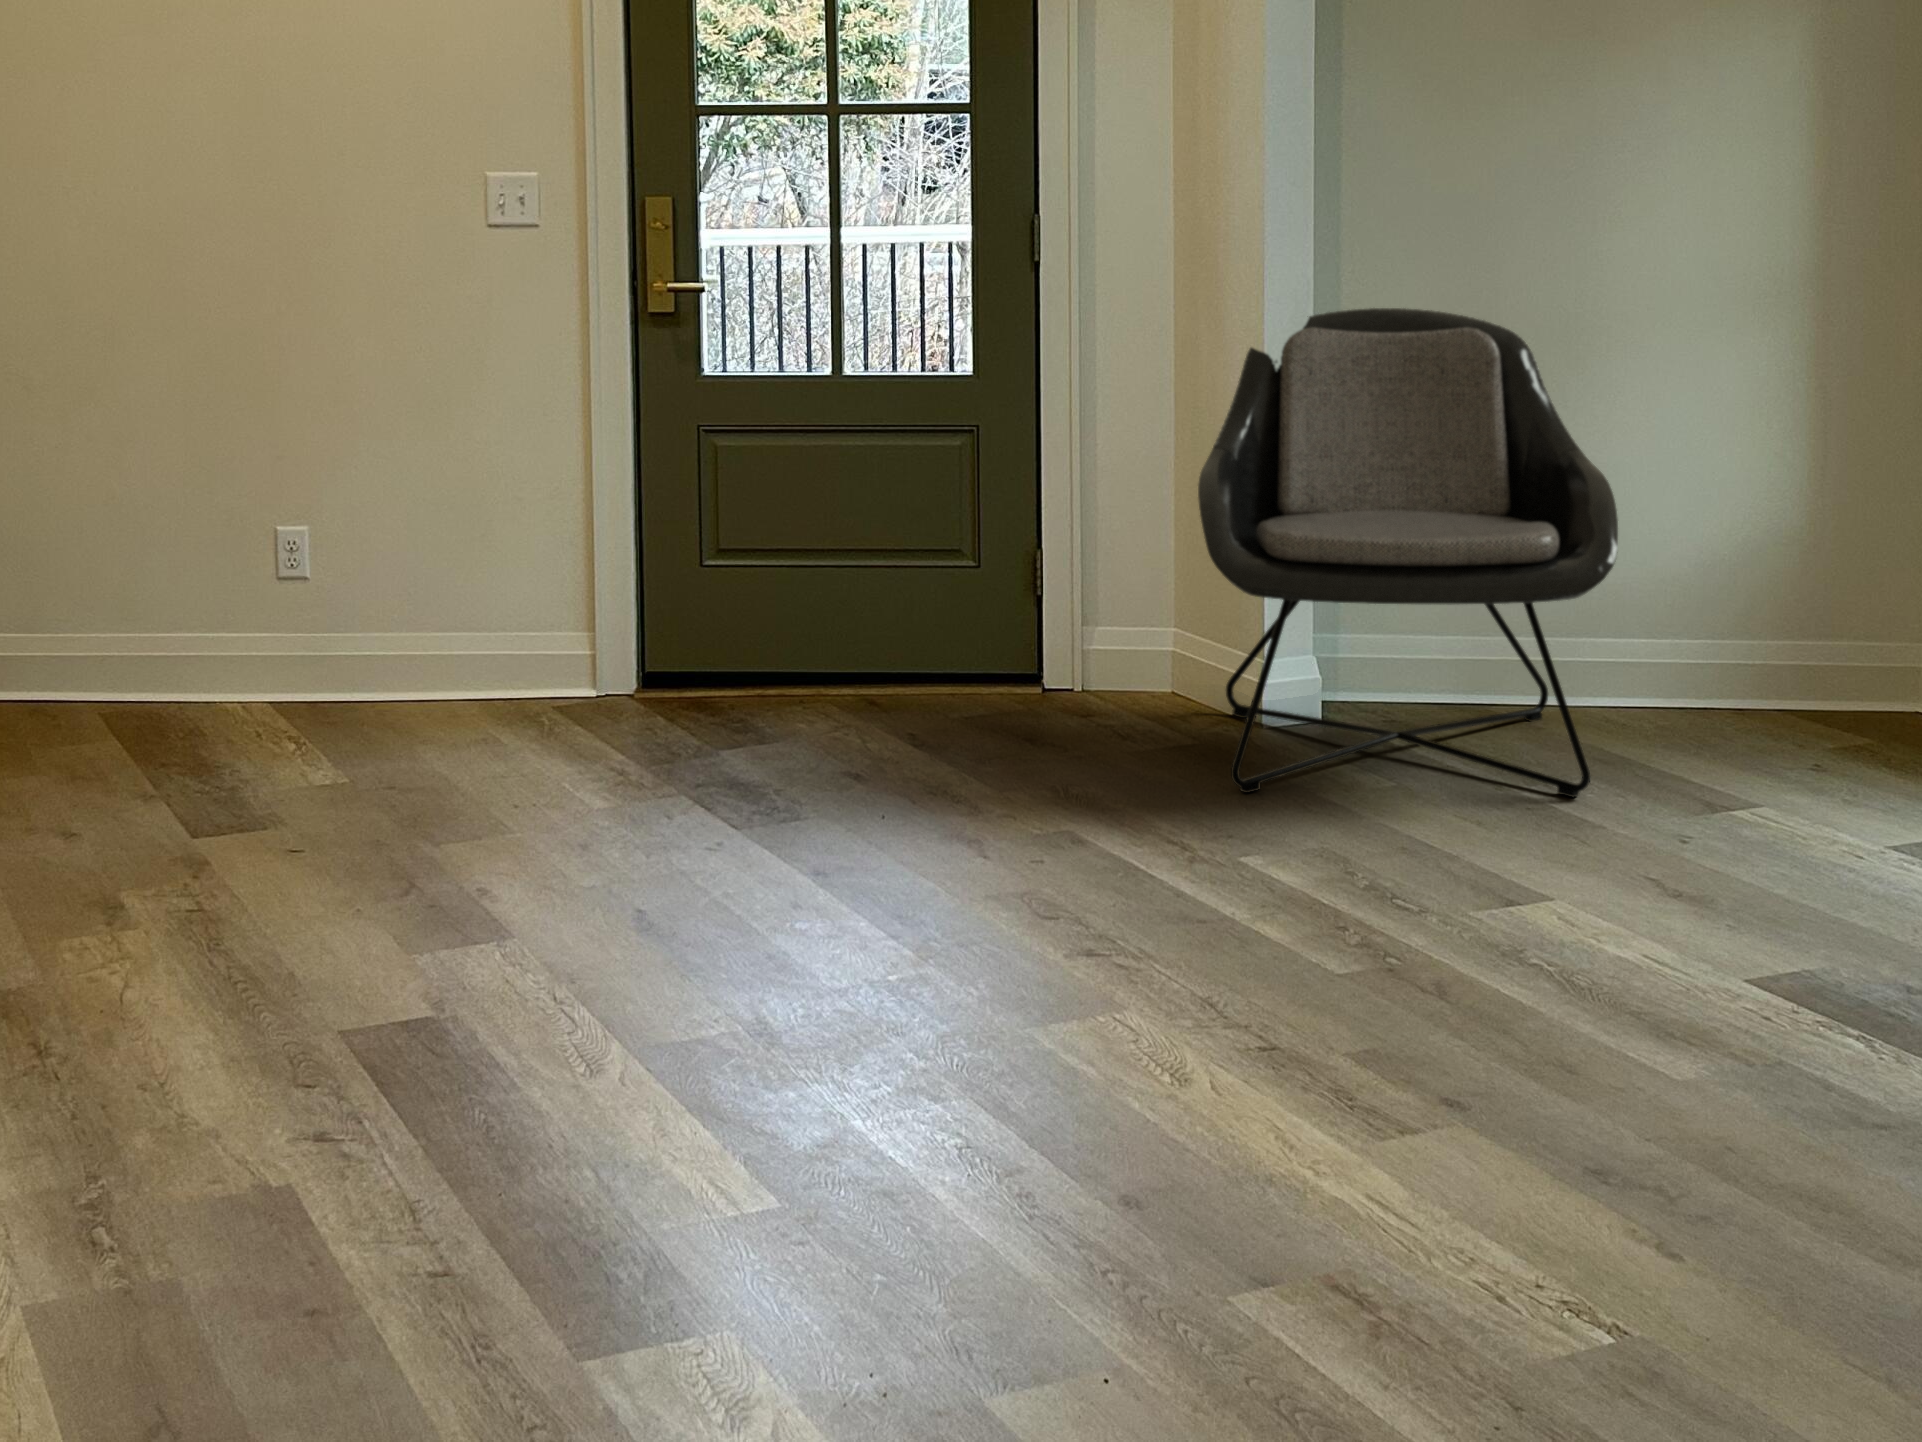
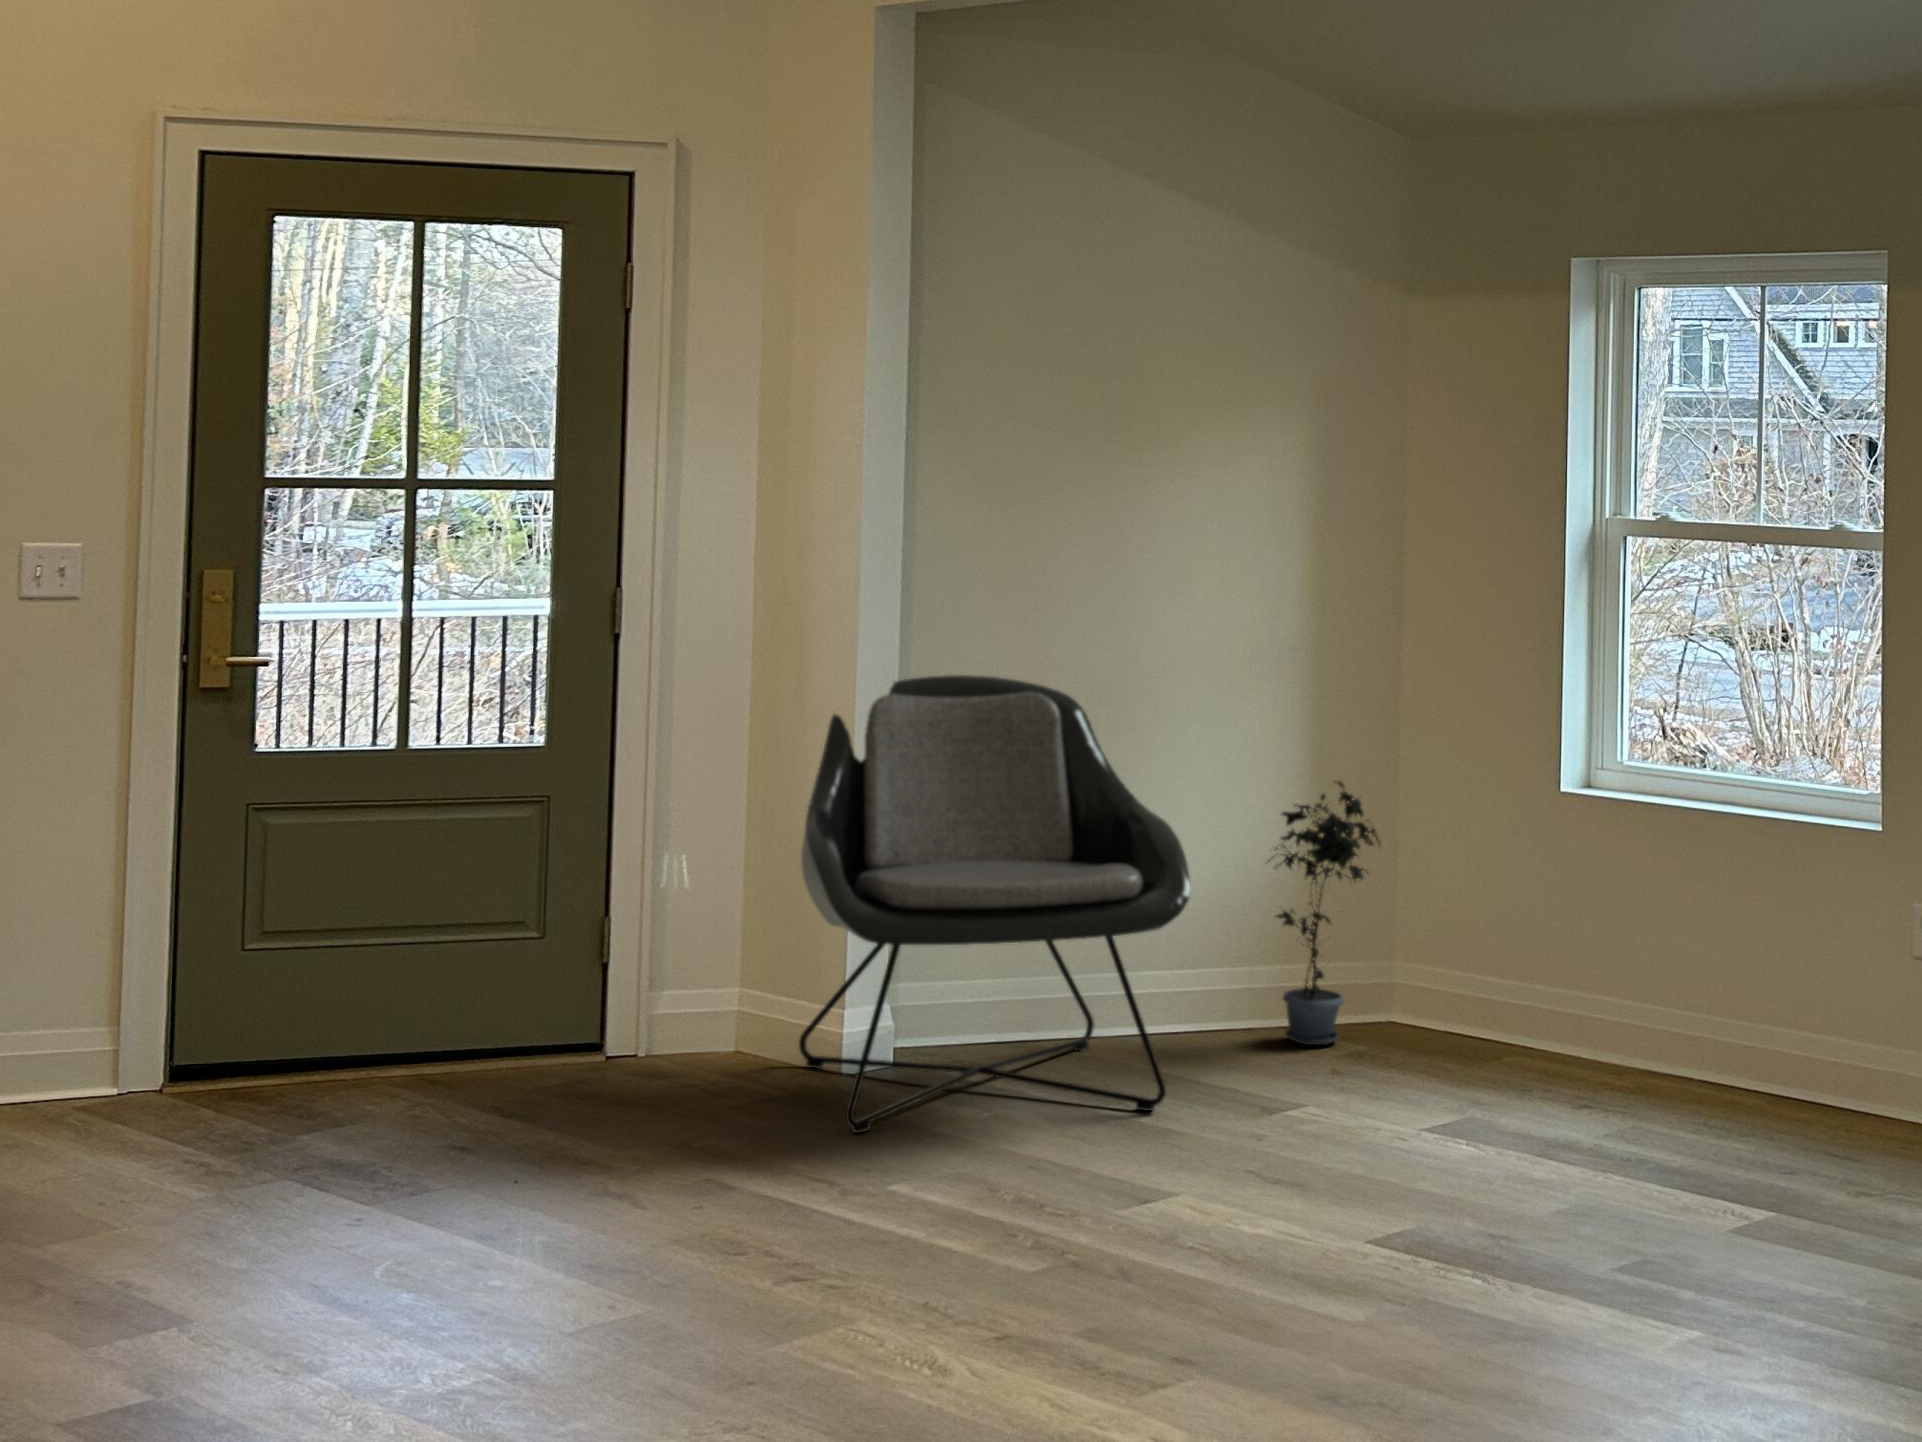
potted plant: none [1745,436,1884,738] -> present [1269,781,1380,1045]

